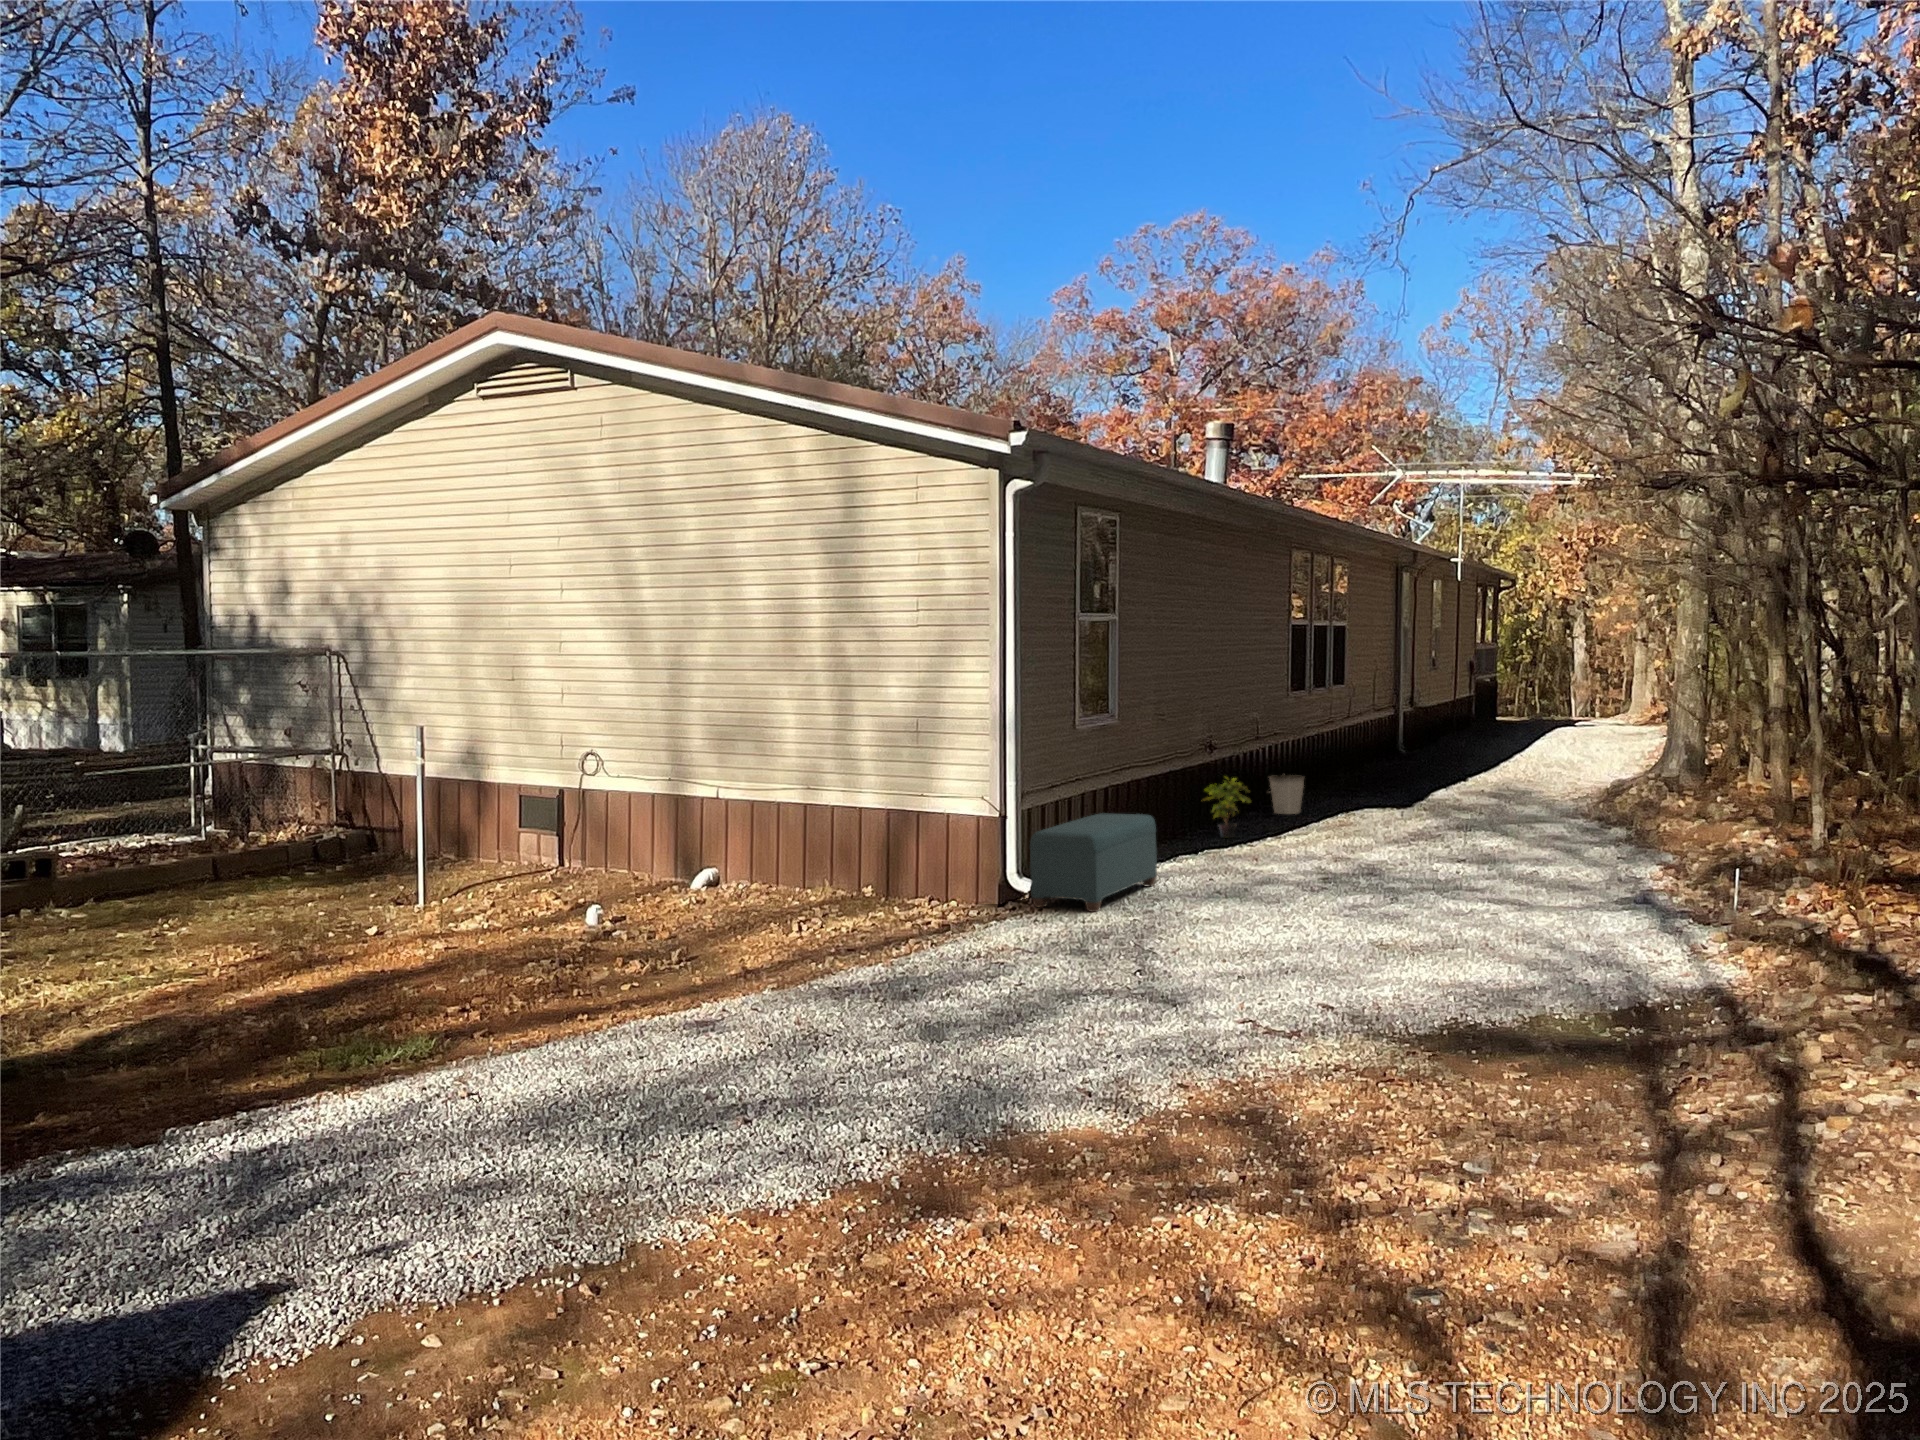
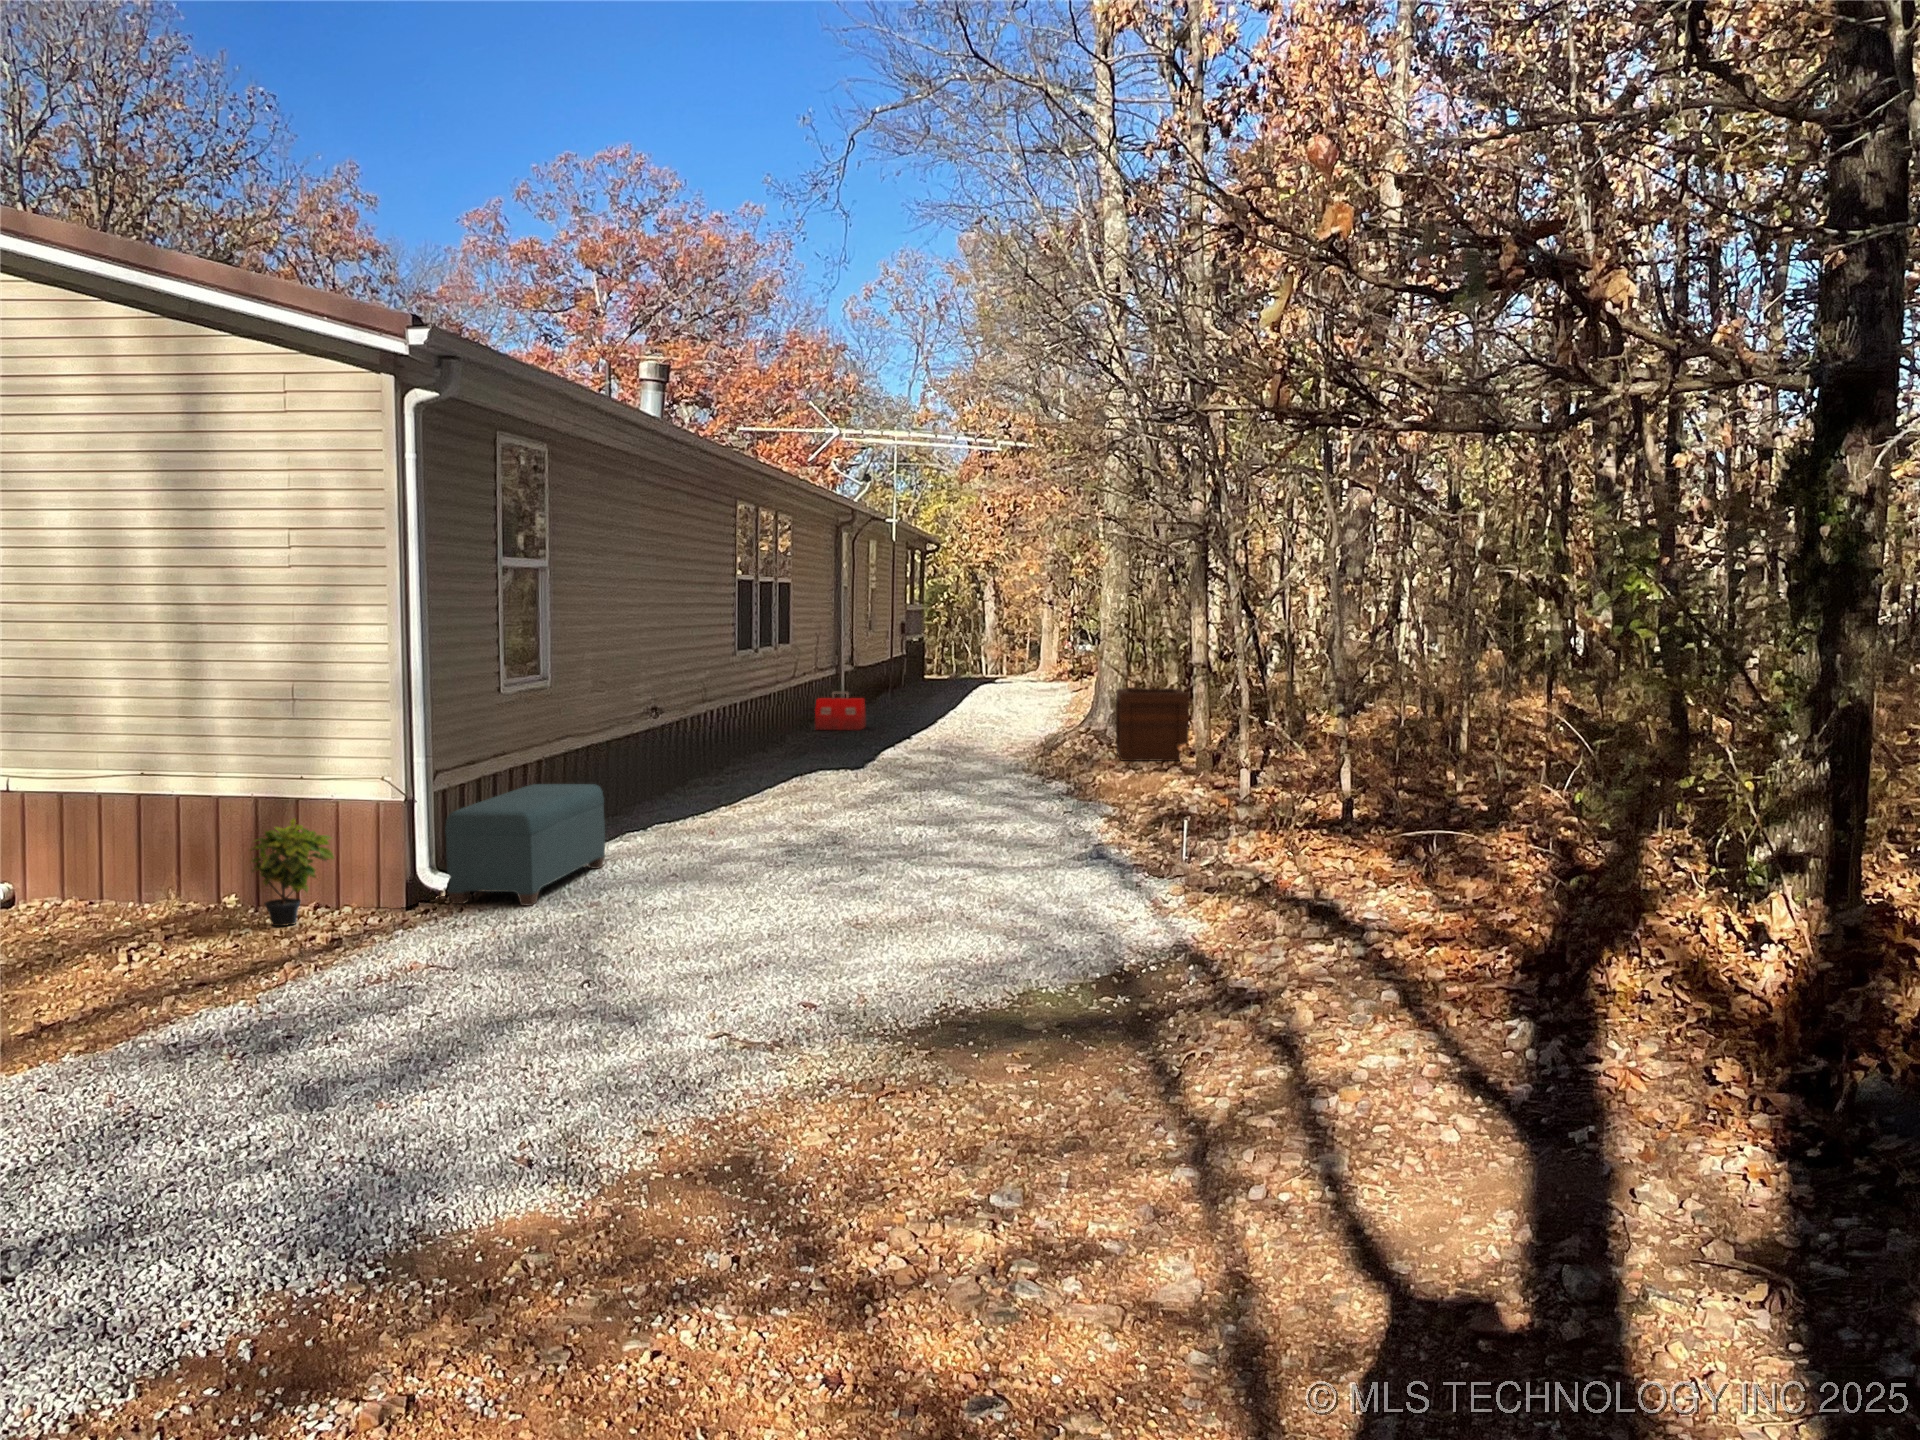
wooden crate: none [1672,738,1757,813] -> present [1116,688,1189,761]
toolbox: none [1356,741,1406,778] -> present [815,692,866,730]
bucket: present [1269,774,1304,814] -> none [726,729,766,774]
potted plant: present [1205,778,1251,838] -> present [251,818,334,926]

